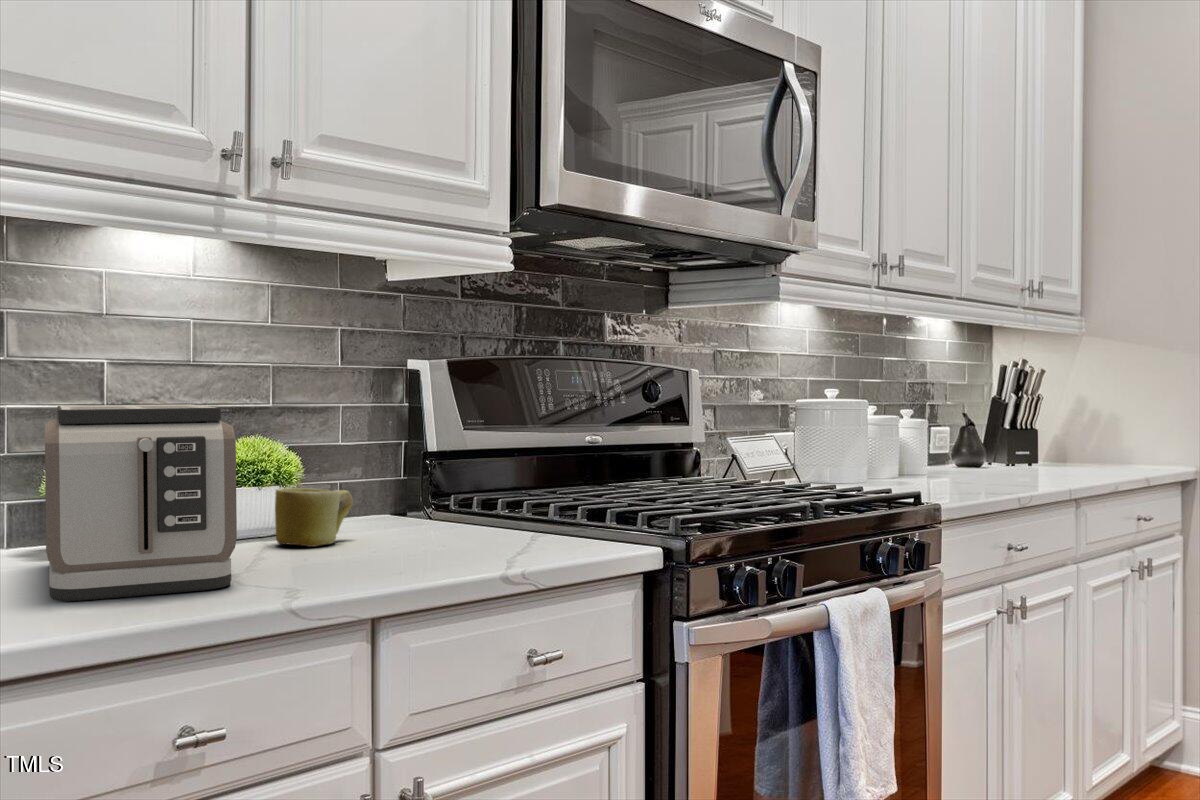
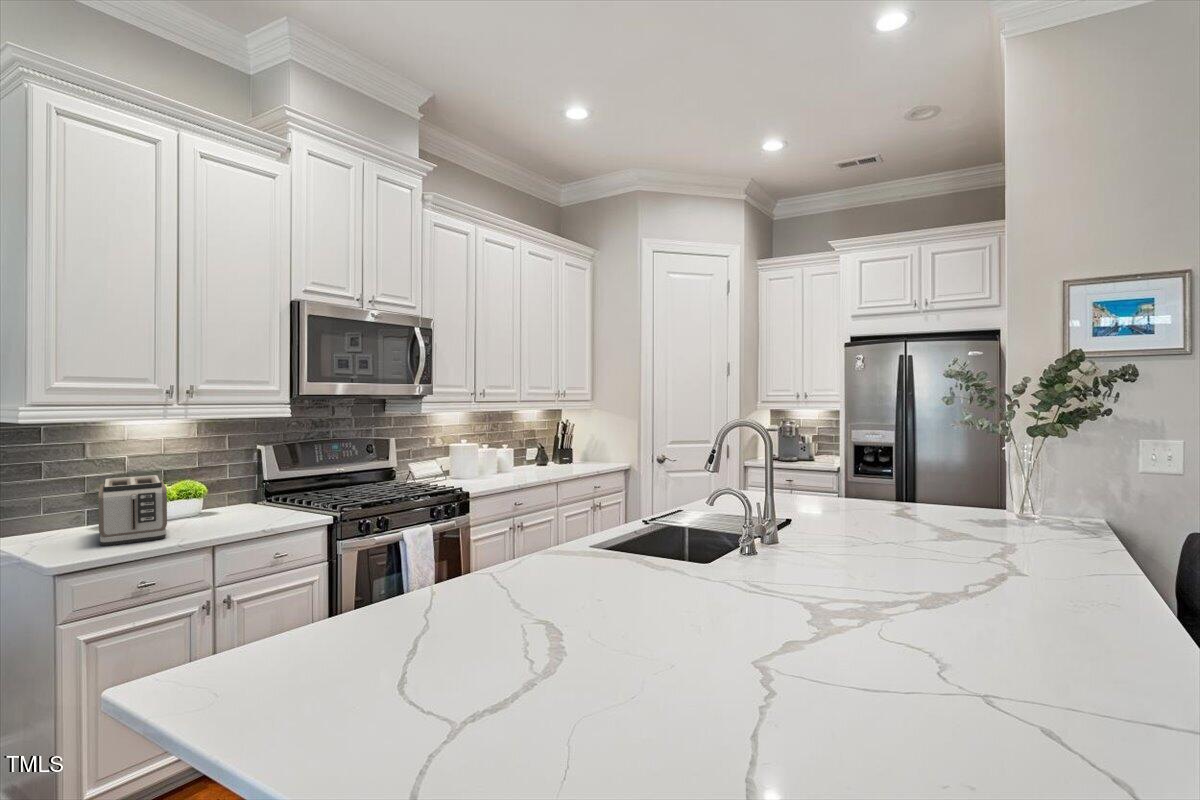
mug: present [275,488,353,547] -> none [192,500,225,521]

